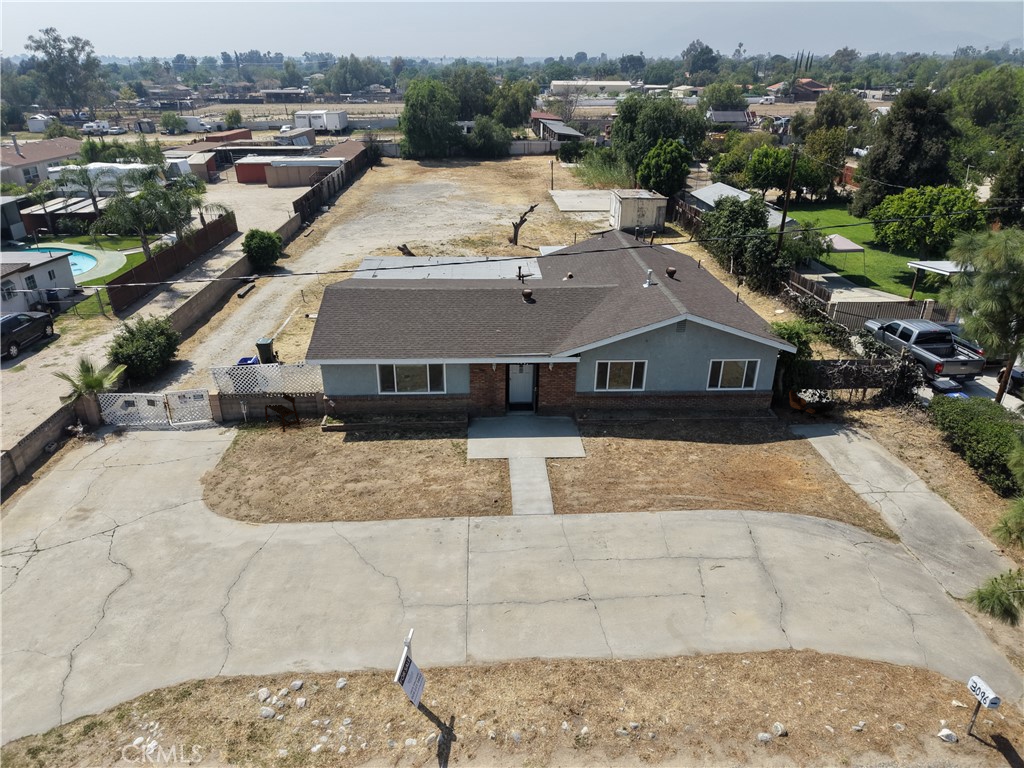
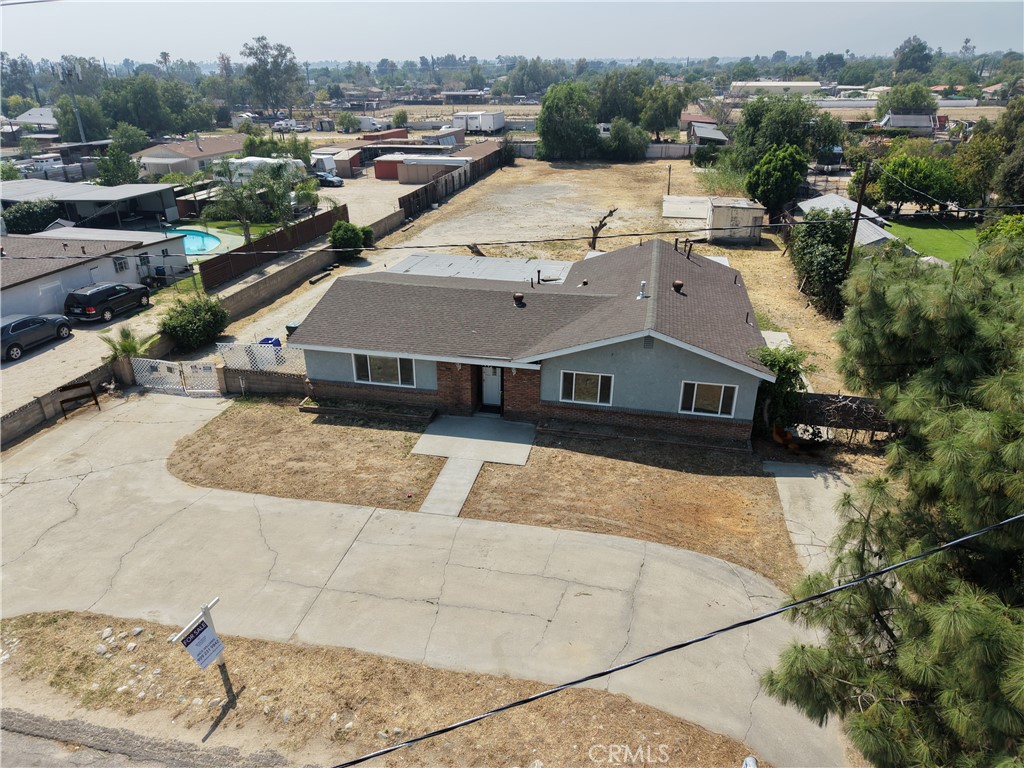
bench: present [265,393,300,432] -> present [57,380,101,419]

